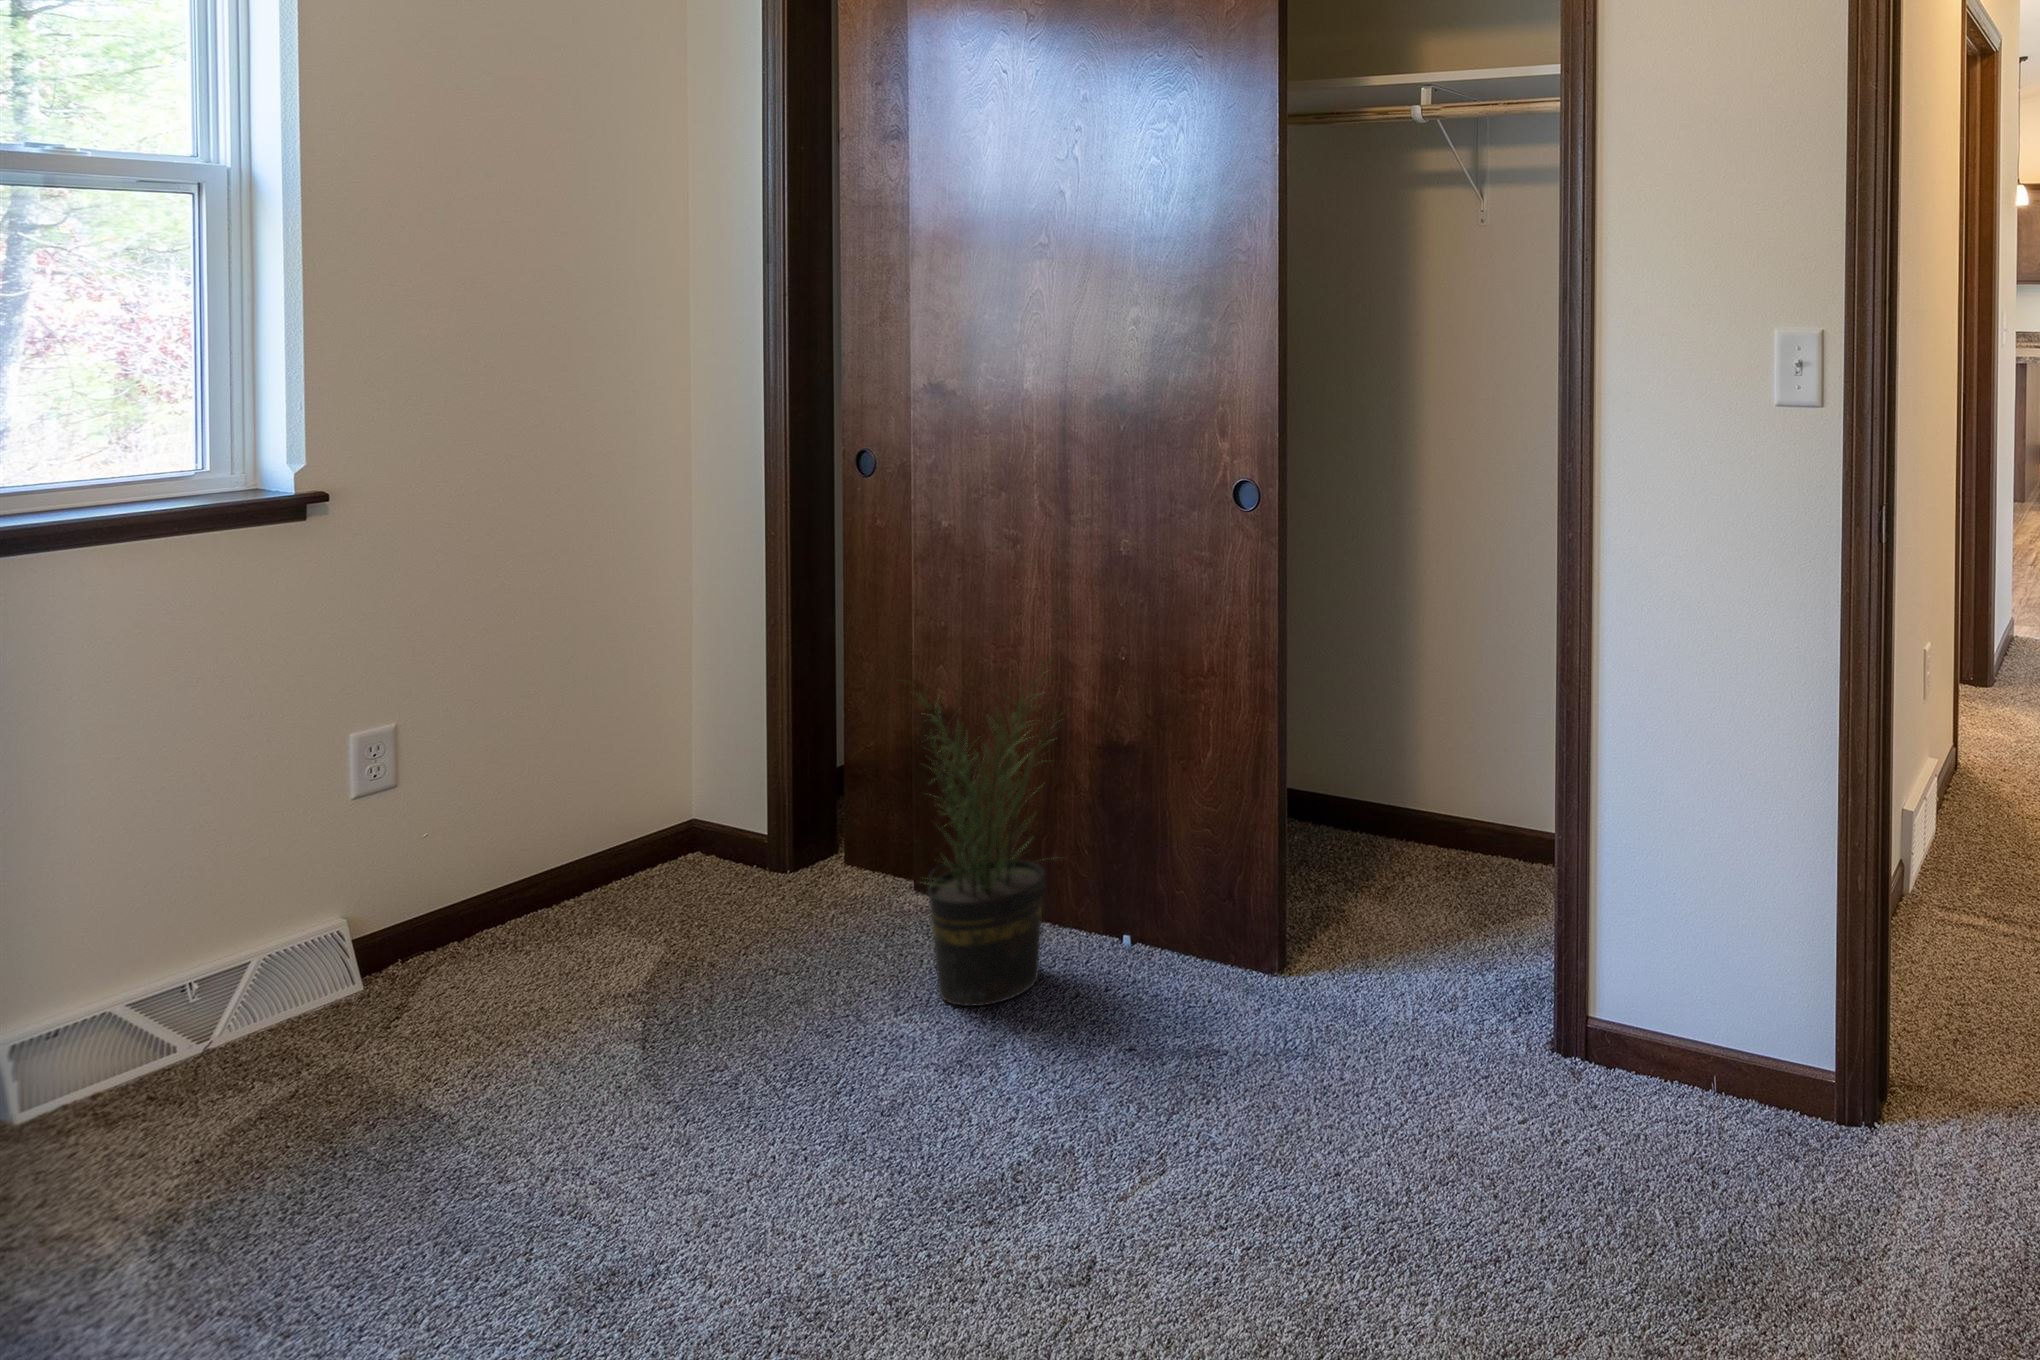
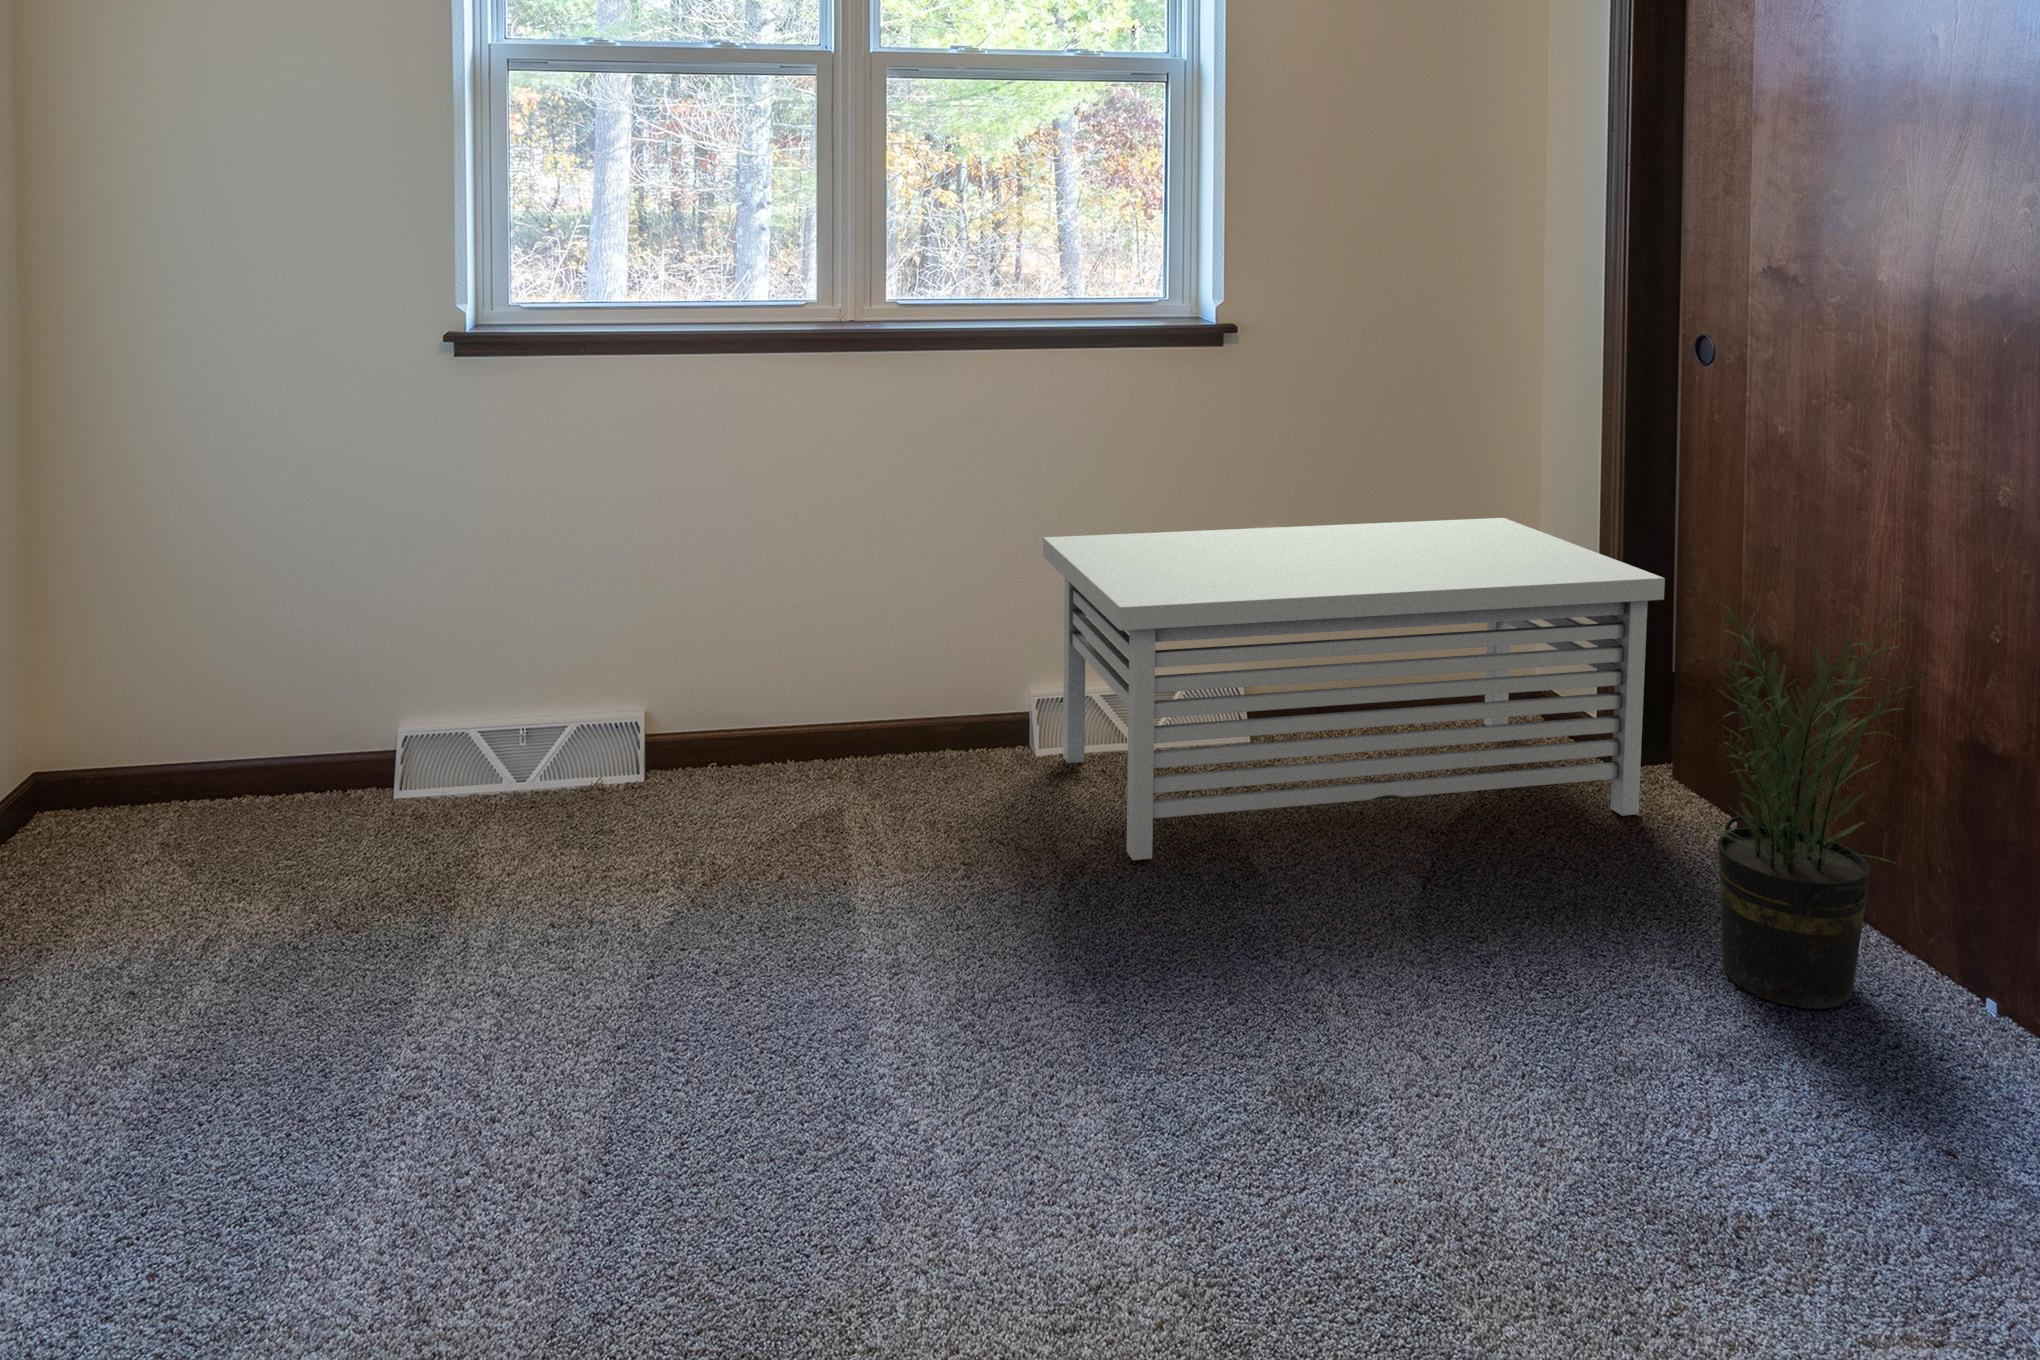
storage bench: none [12,664,838,1175] -> present [1043,518,1665,860]

